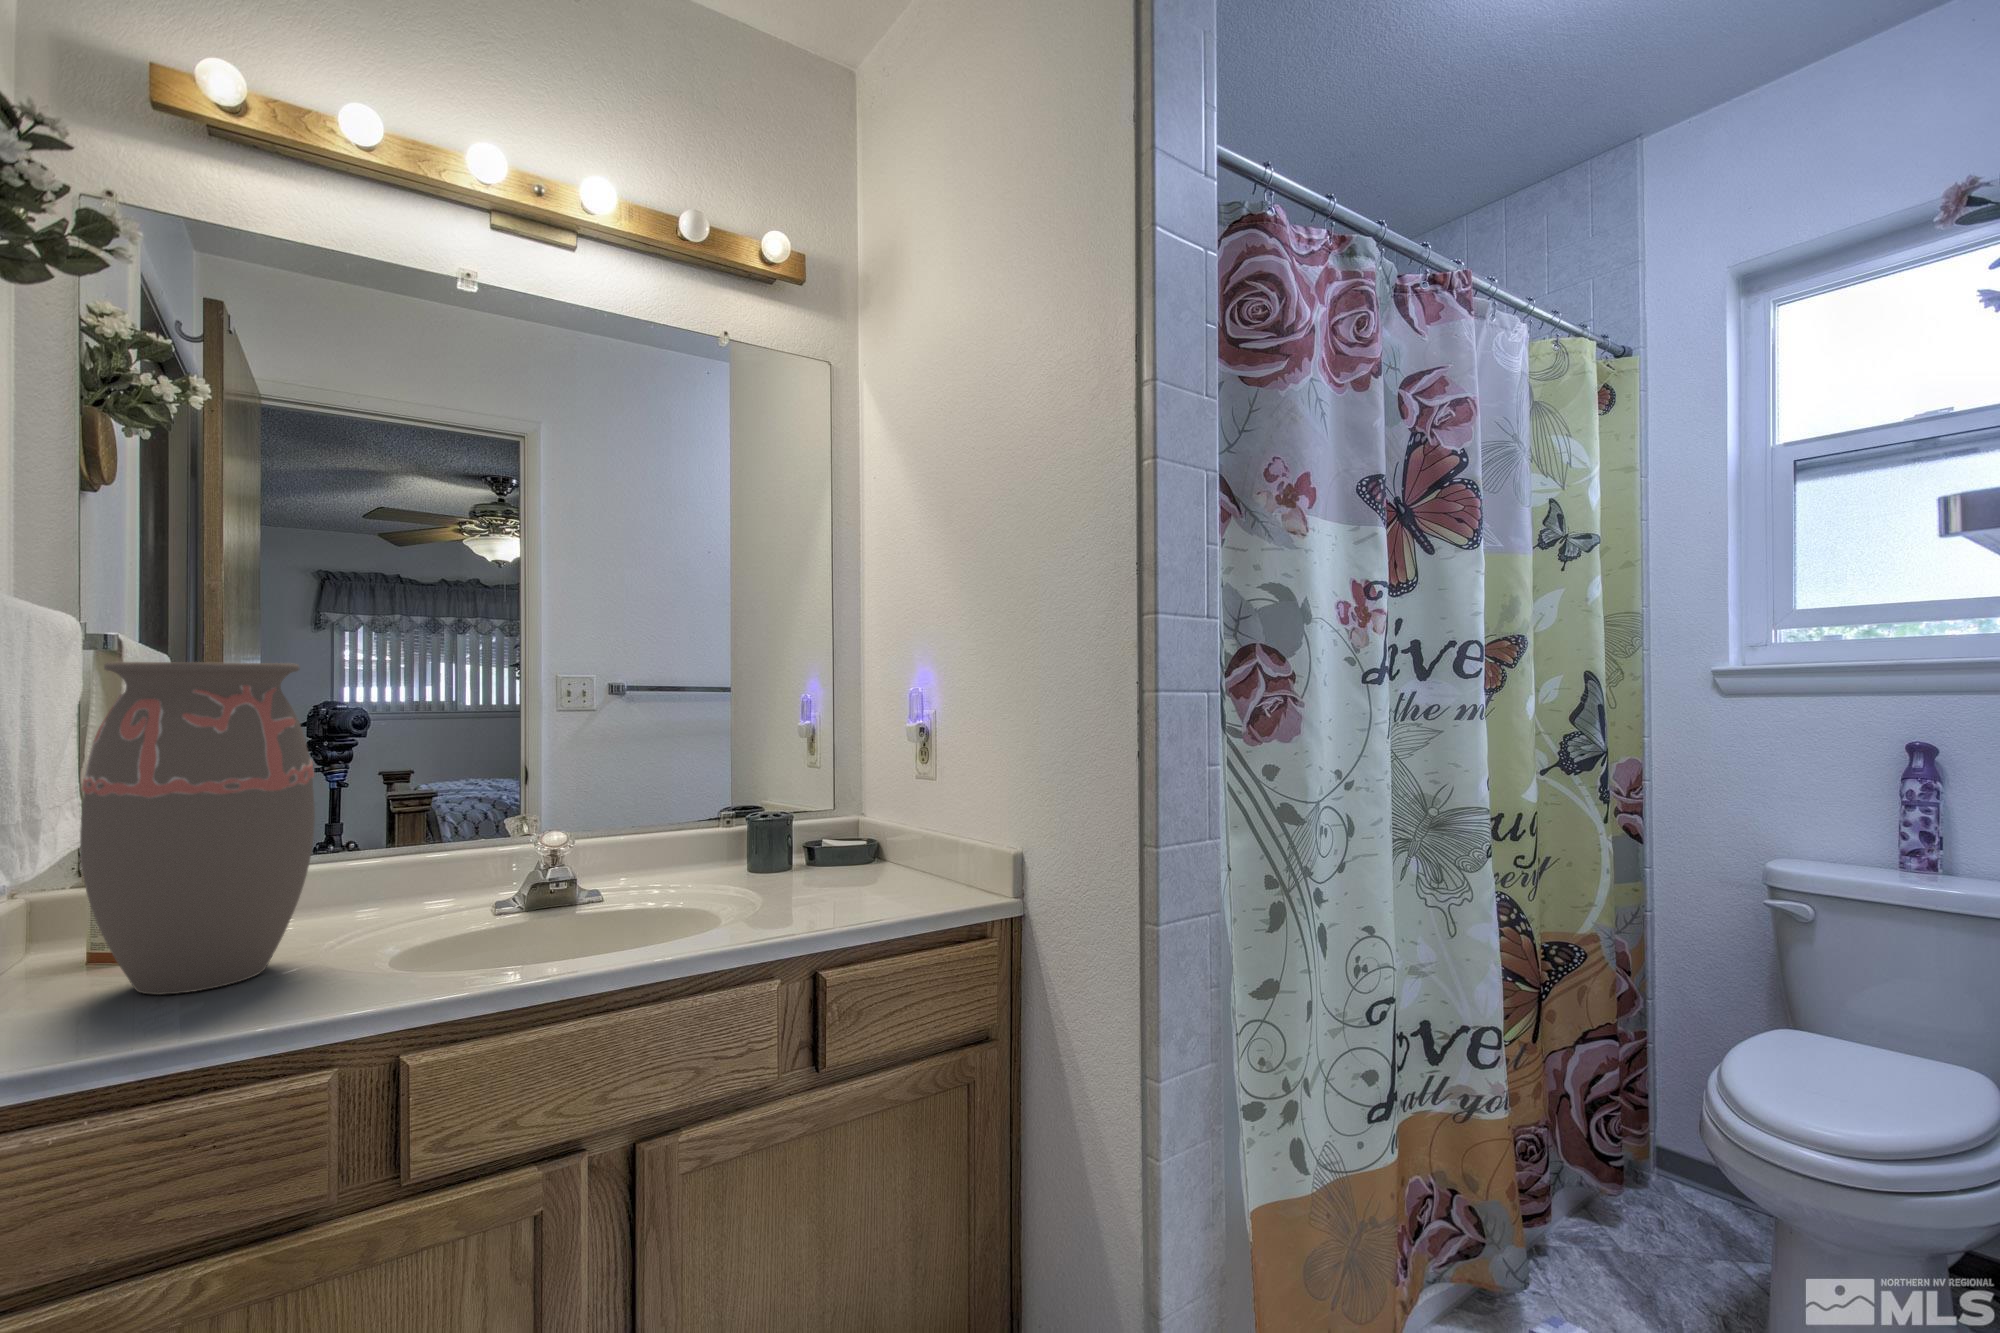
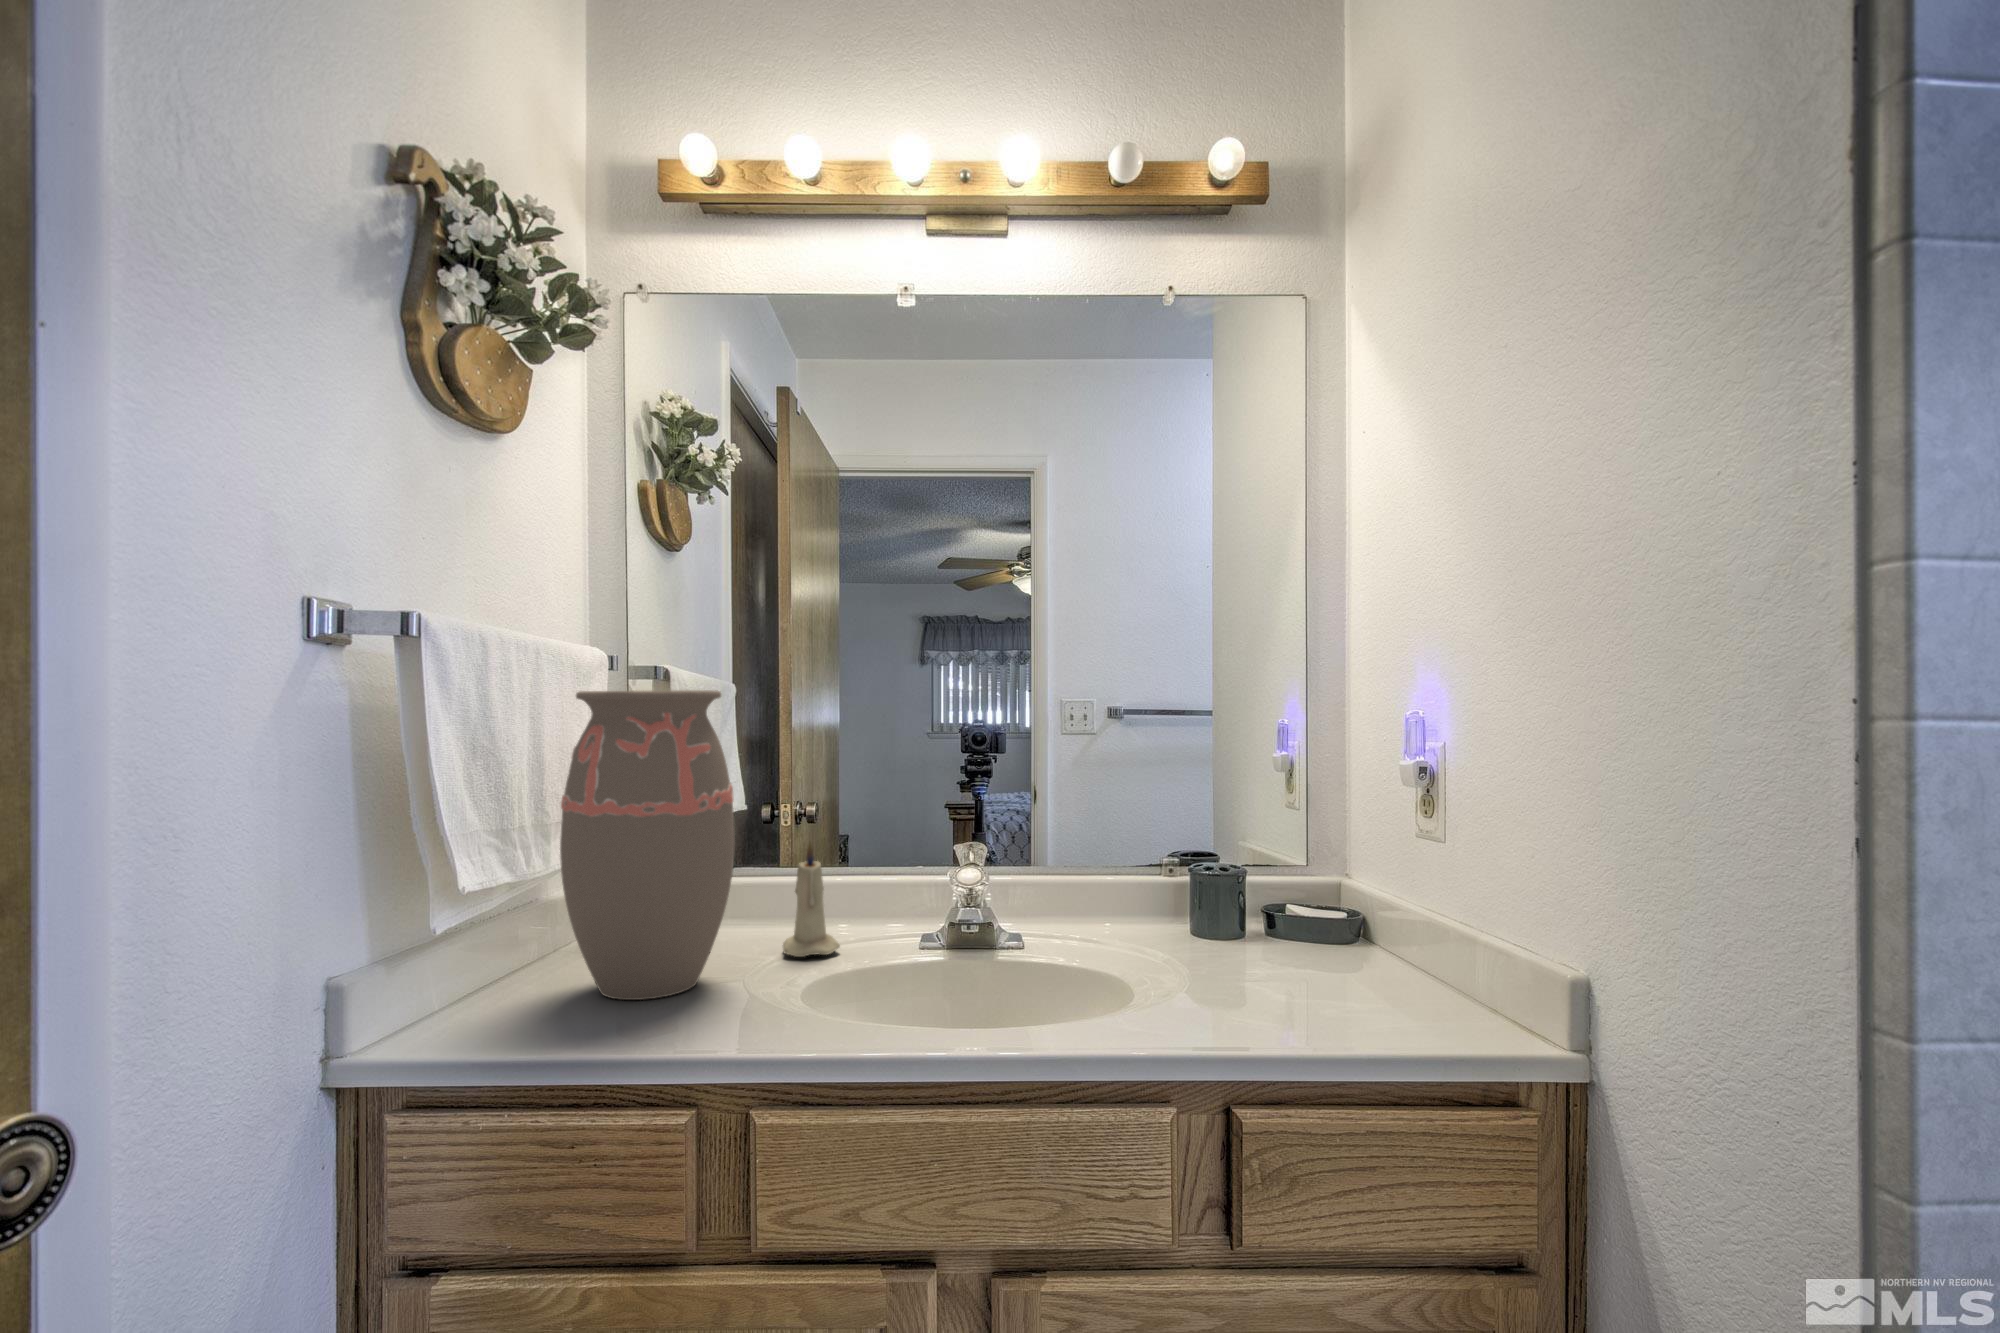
candle: none [341,815,412,931] -> present [783,843,840,957]

